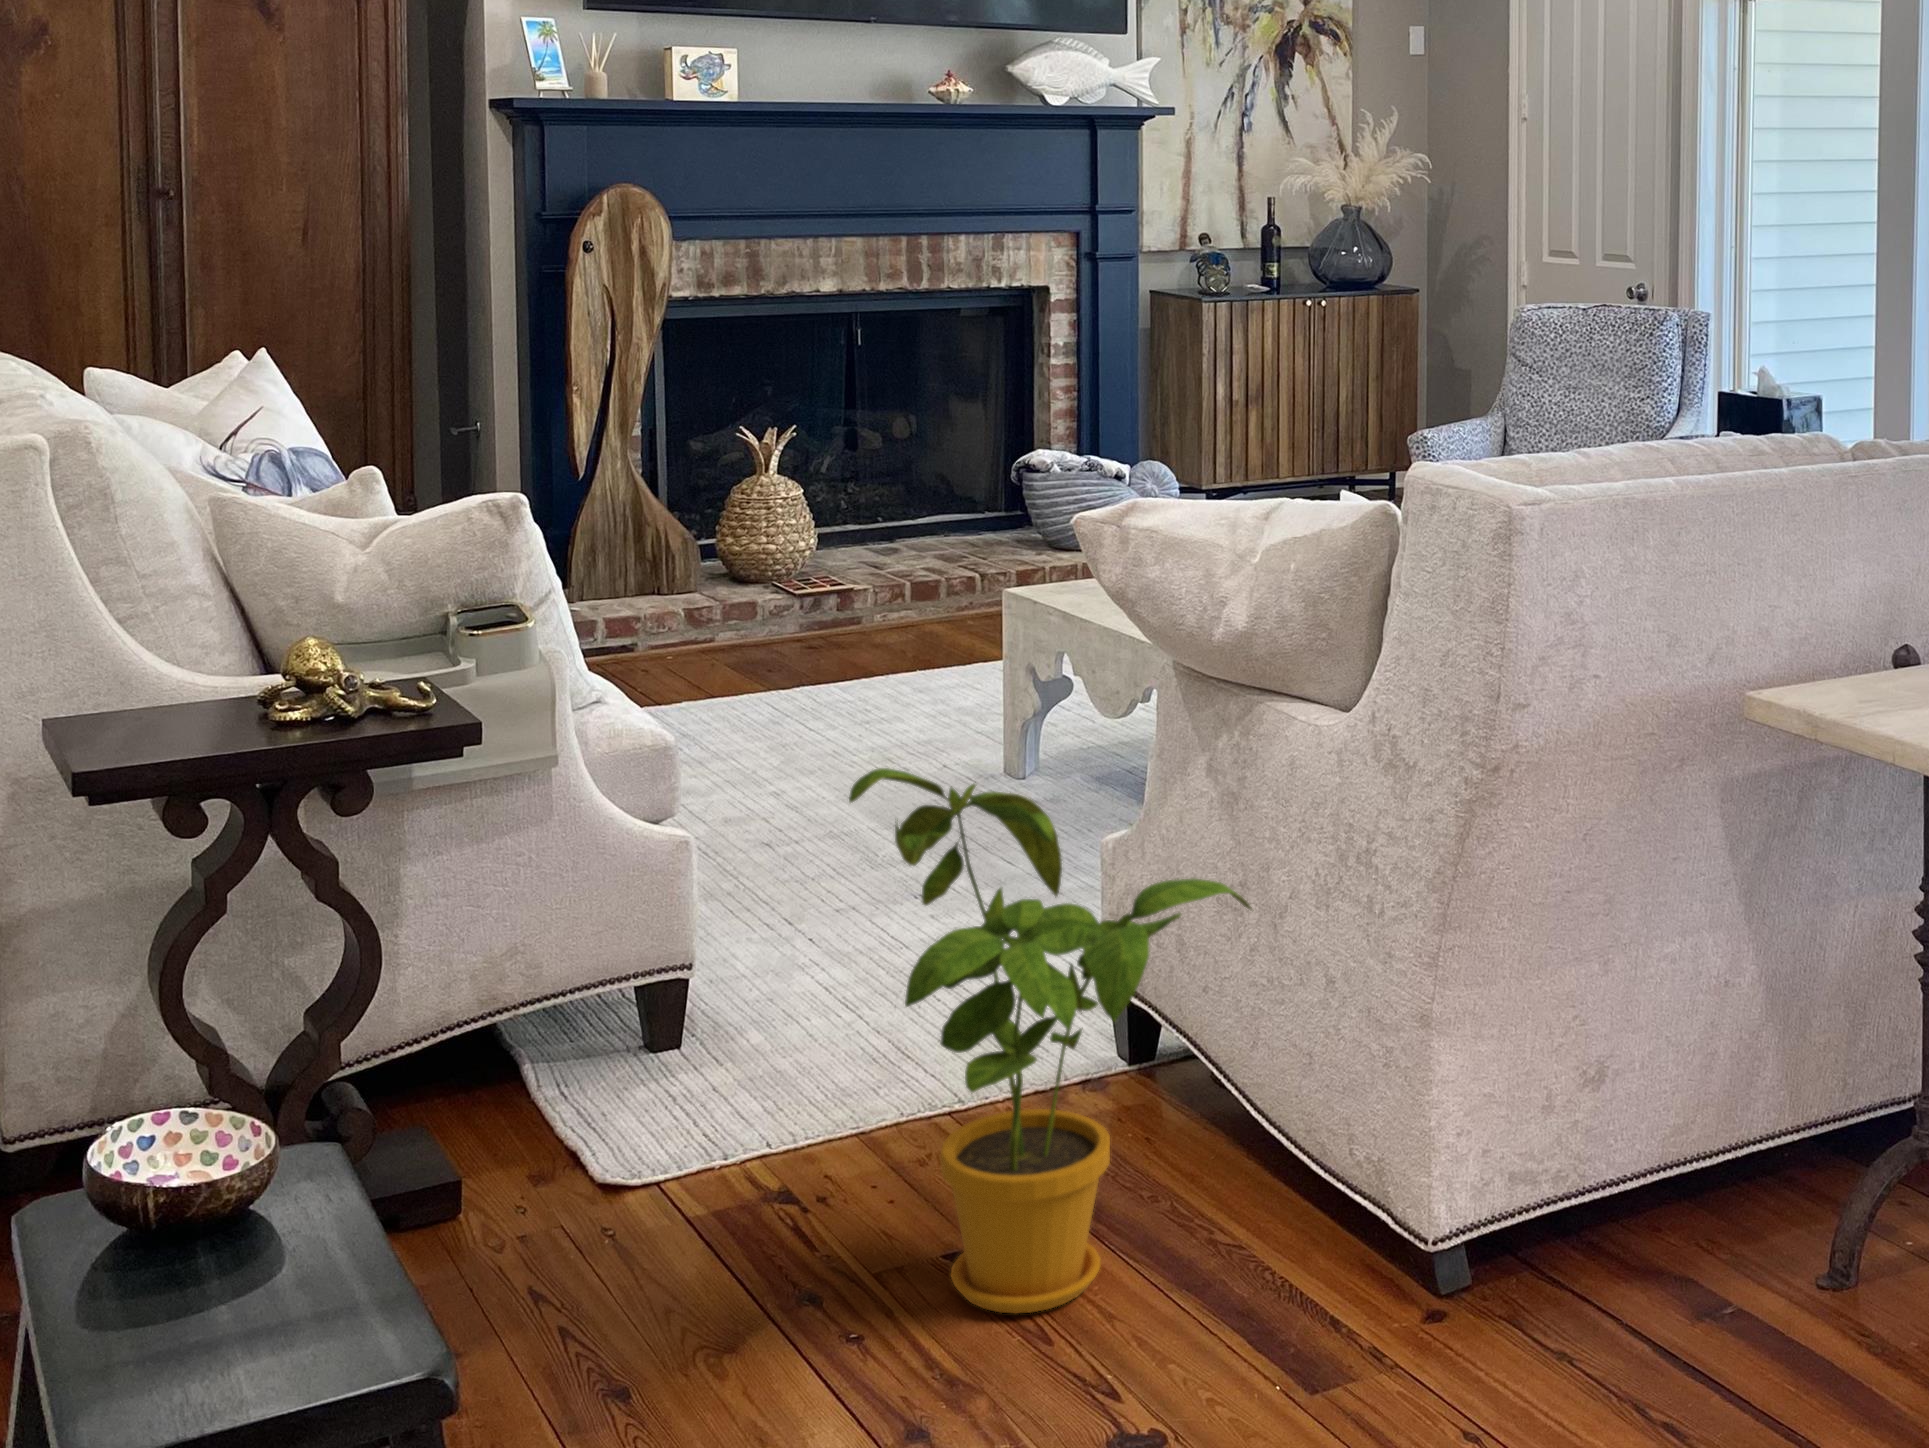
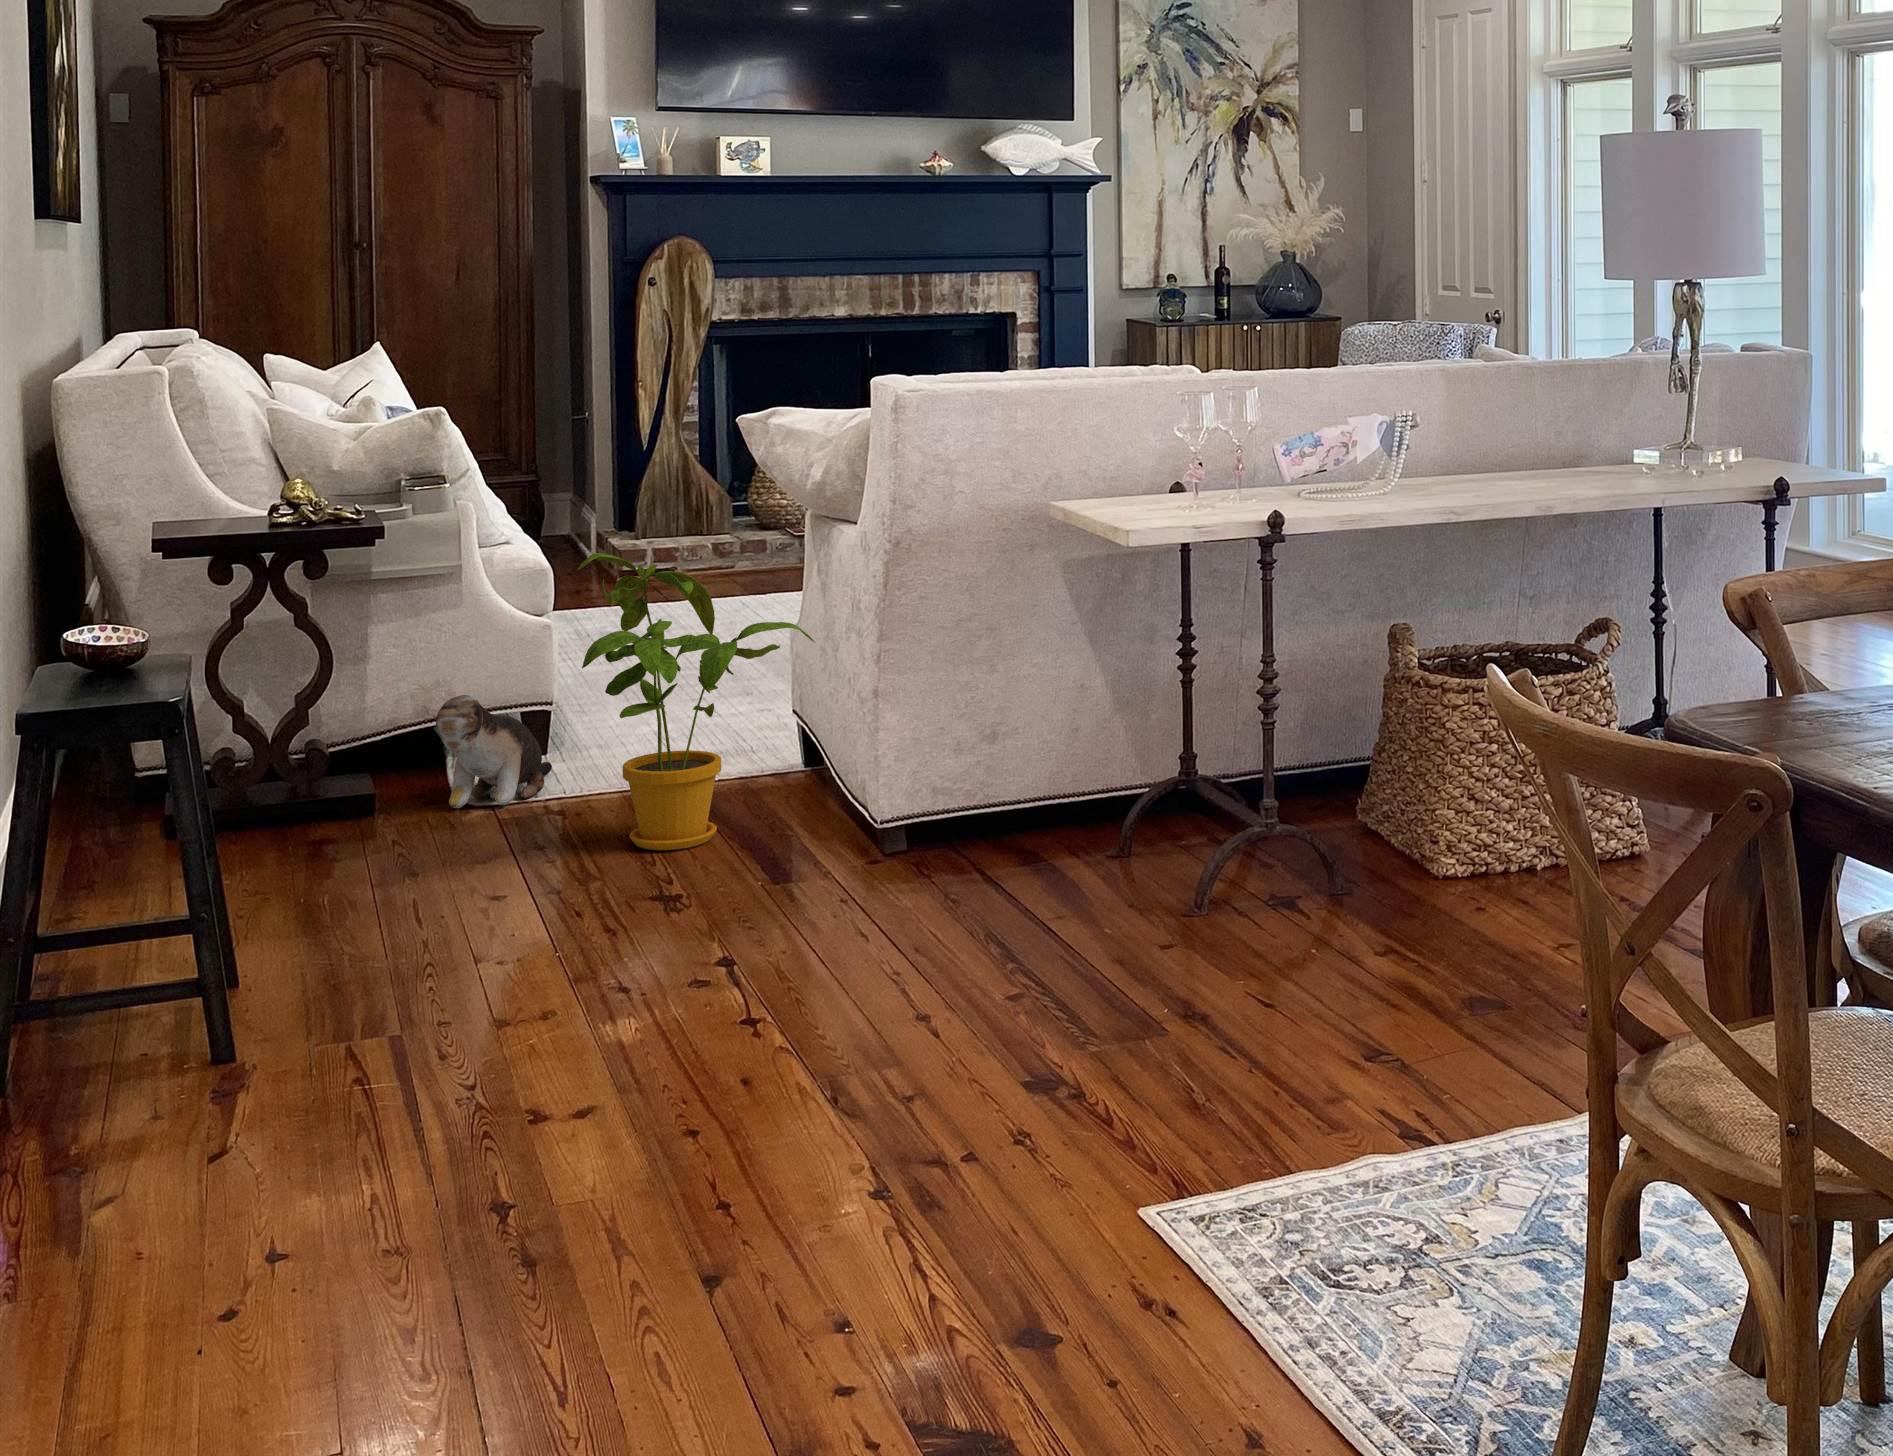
plush toy: none [531,1003,712,1198] -> present [423,695,552,808]

